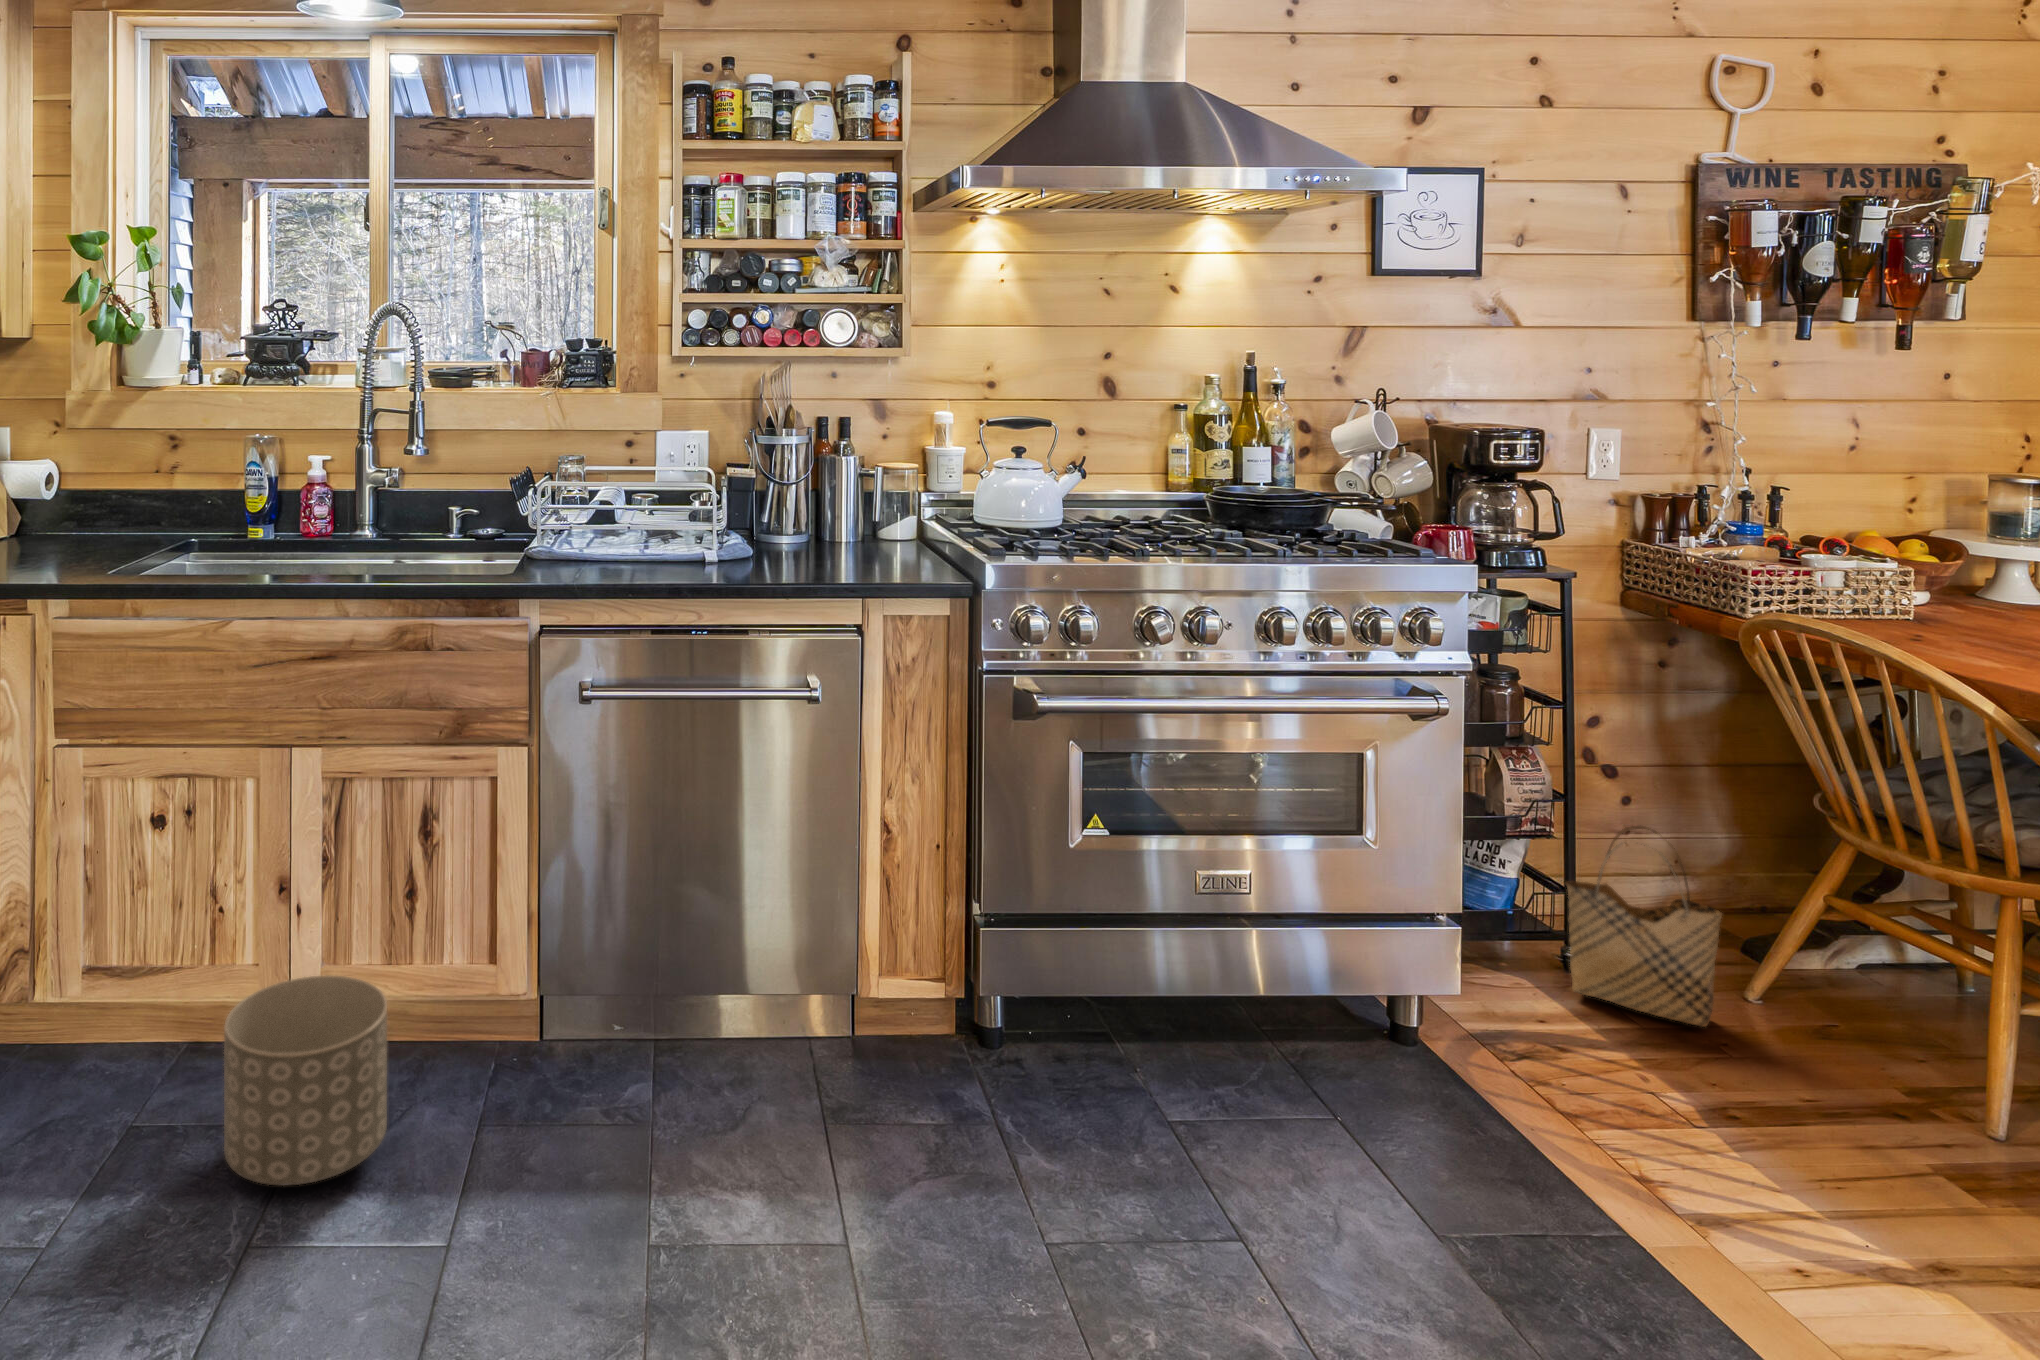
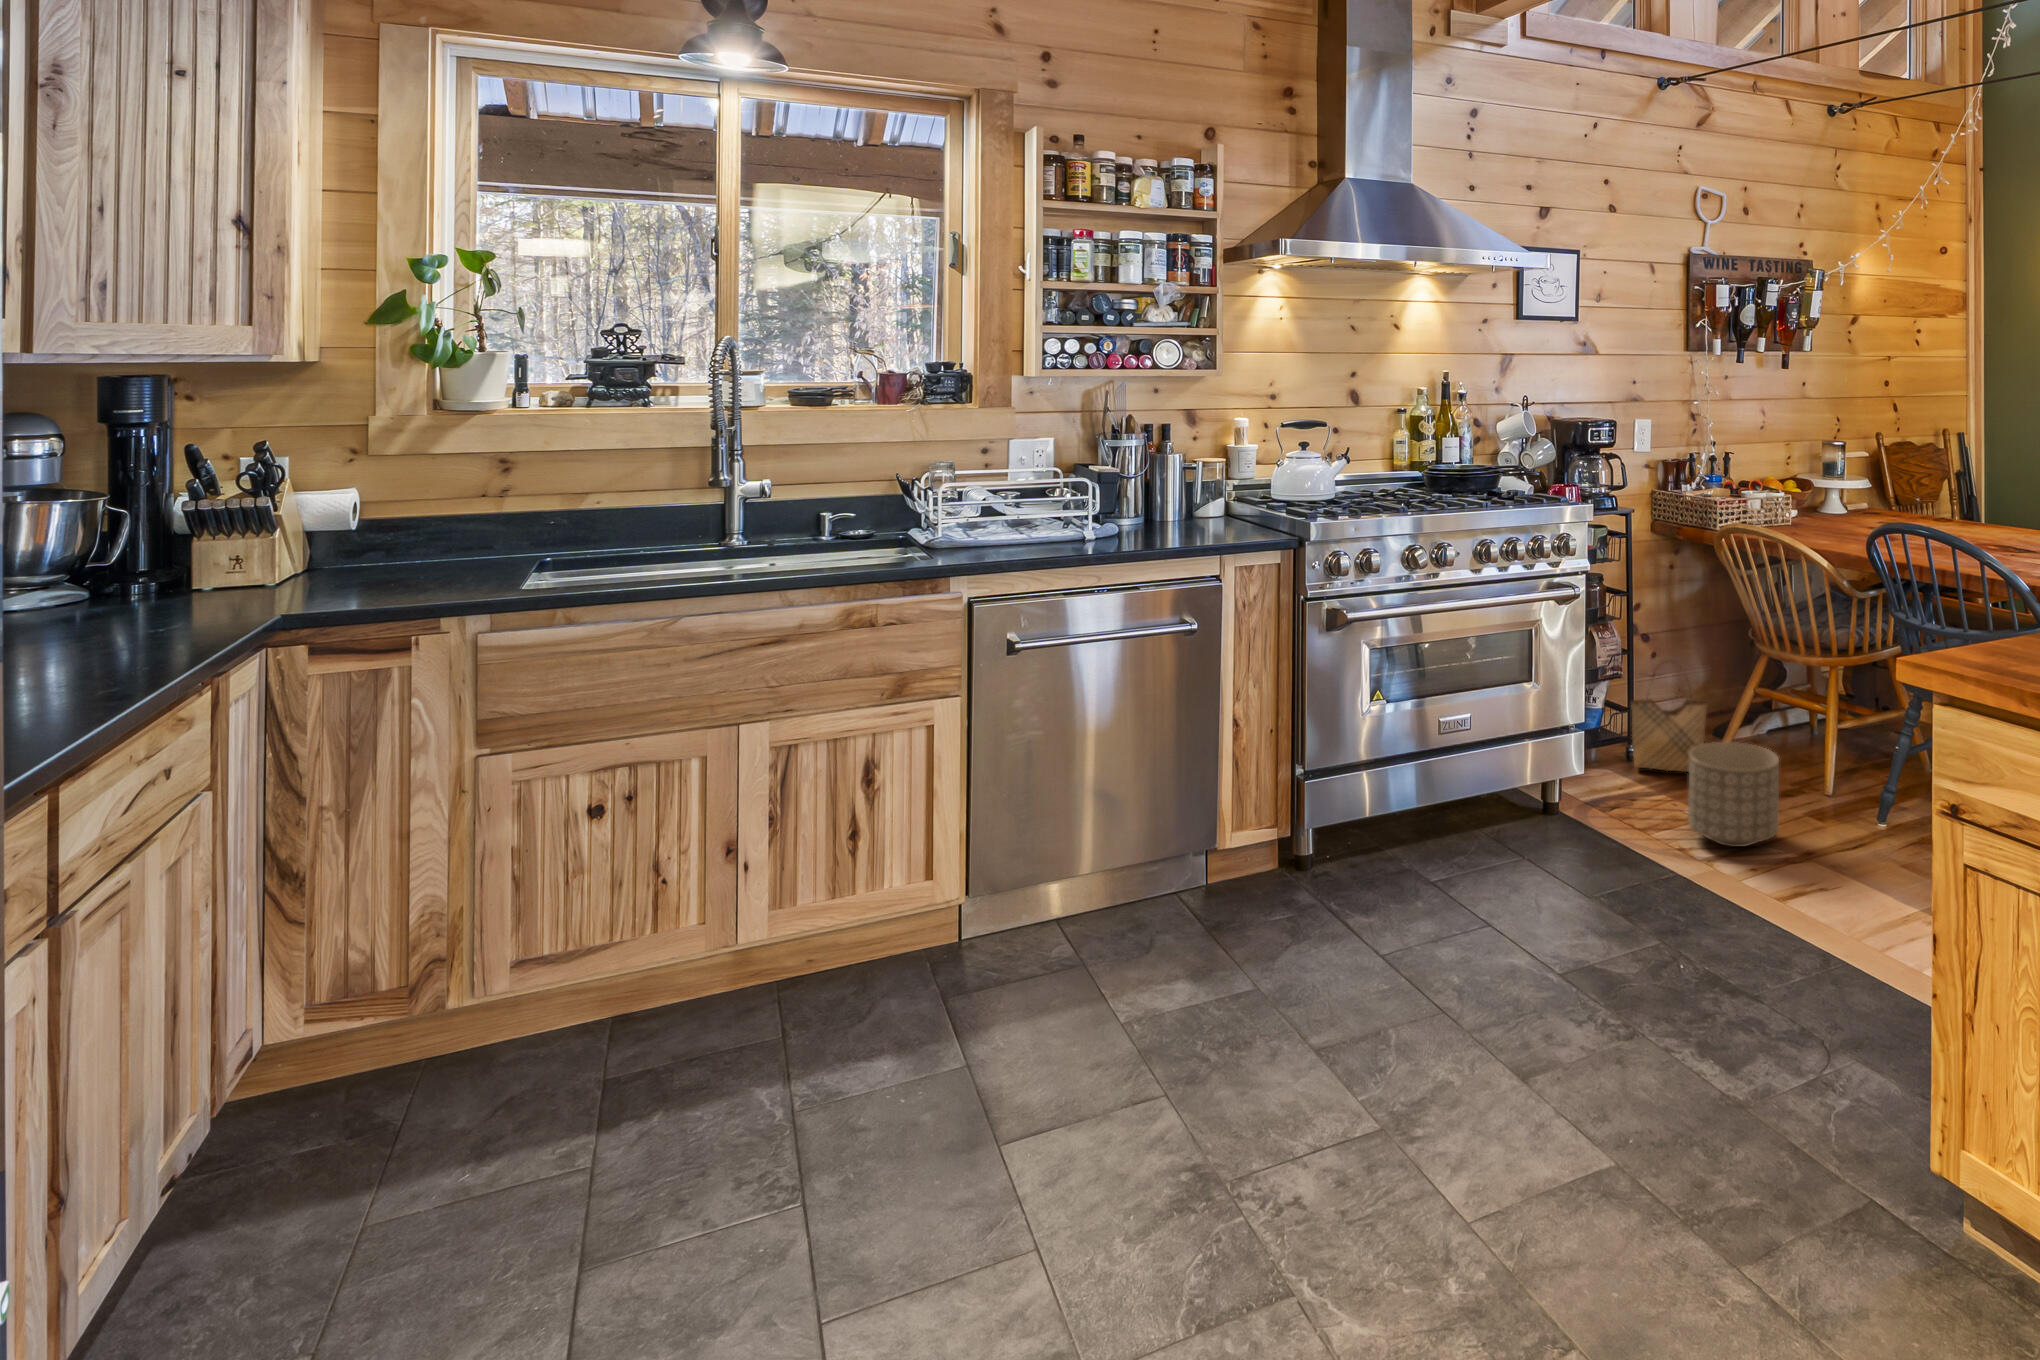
planter: present [224,975,387,1186] -> present [1688,742,1779,847]

